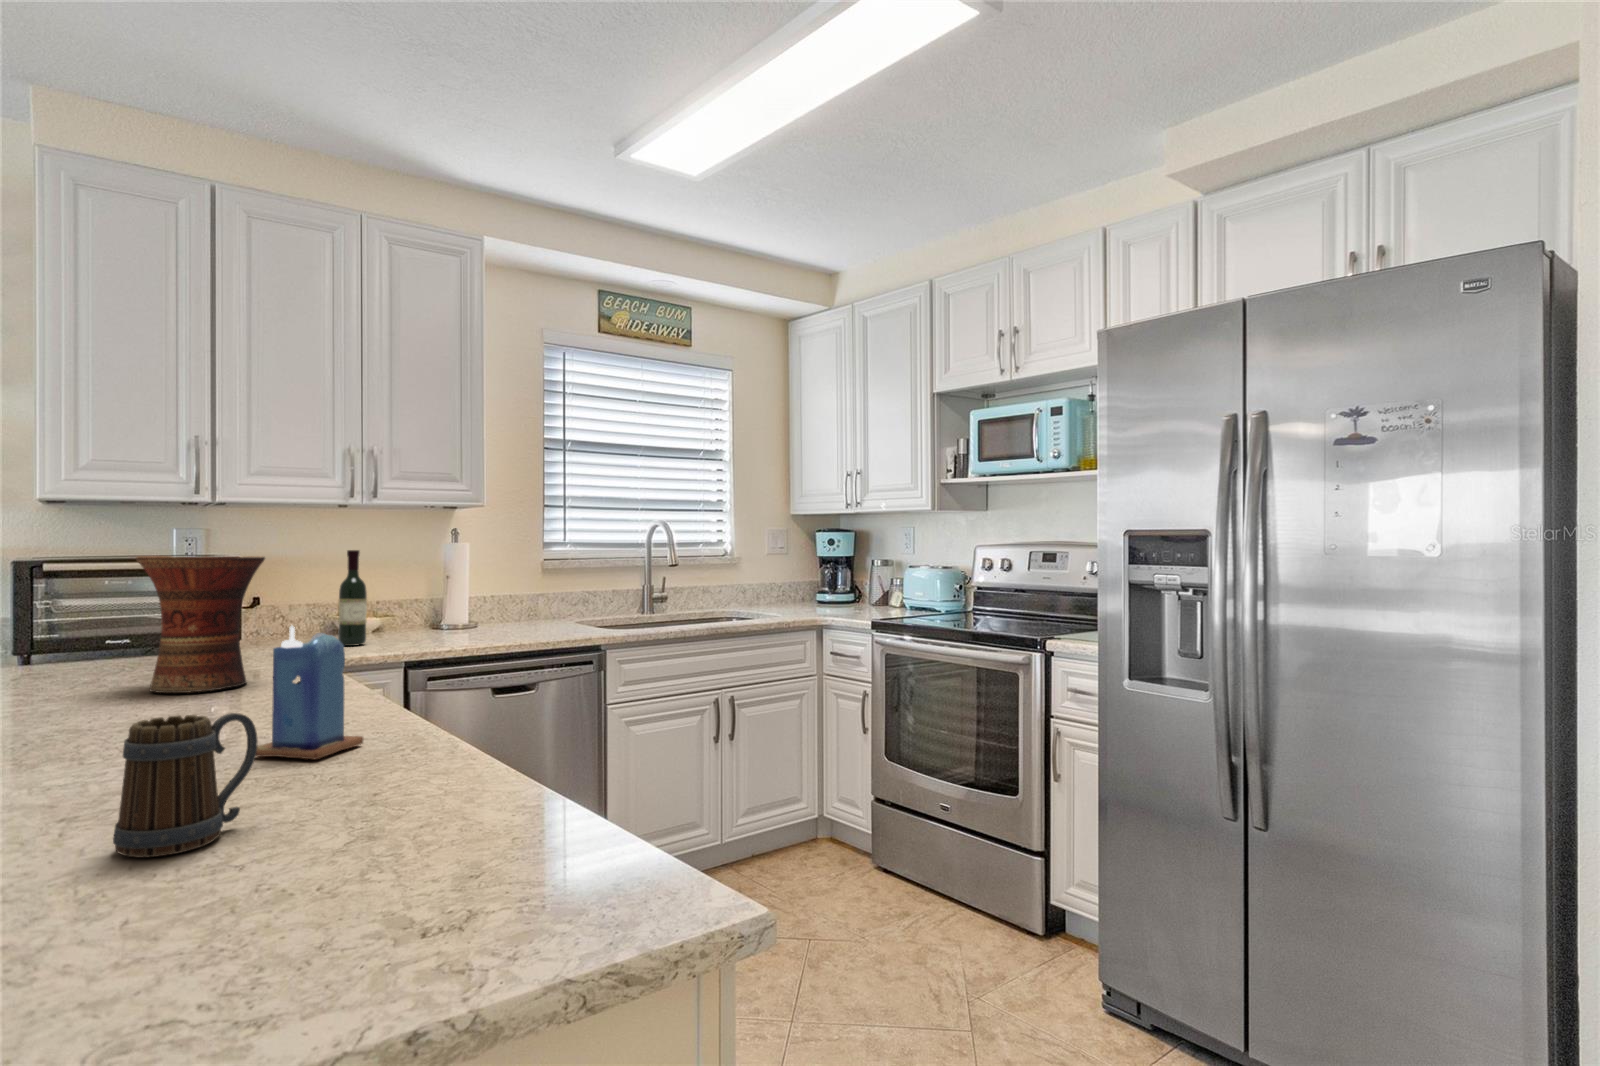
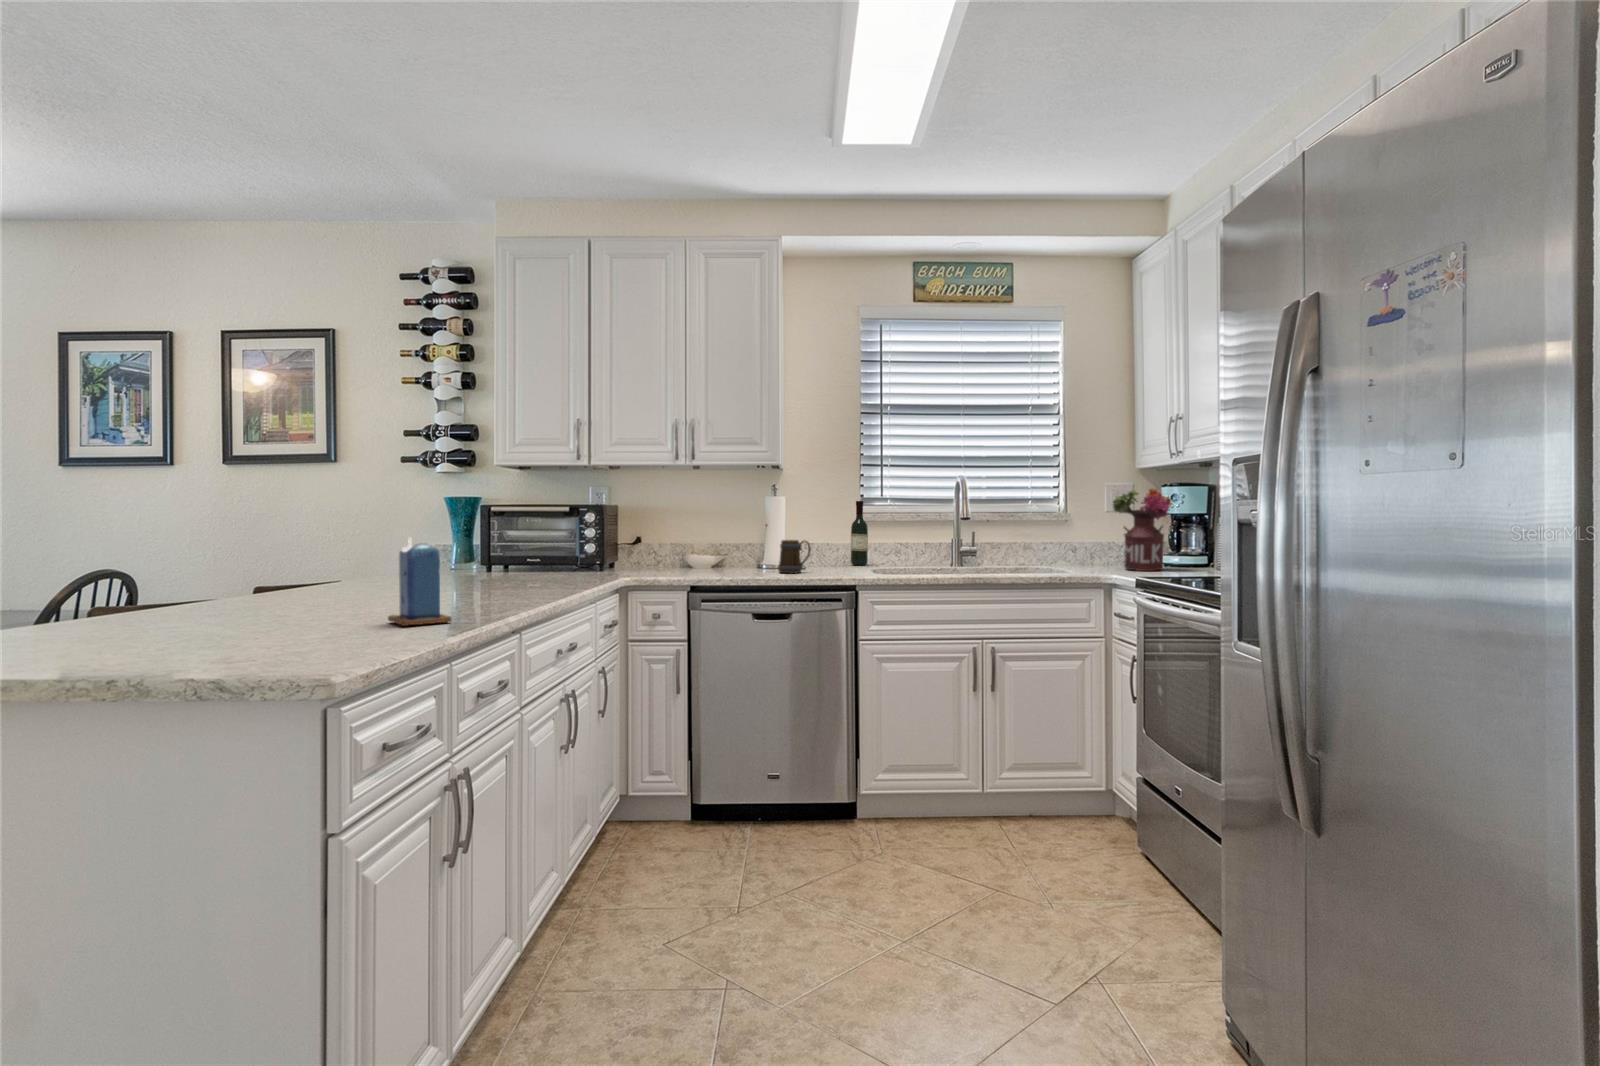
flower arrangement: none [795,535,848,611] -> present [1113,488,1174,571]
wine bottle: present [338,550,367,646] -> present [851,501,868,565]
vase: present [136,556,265,693] -> none [472,499,548,590]
mug: present [113,713,258,857] -> present [778,540,811,573]

